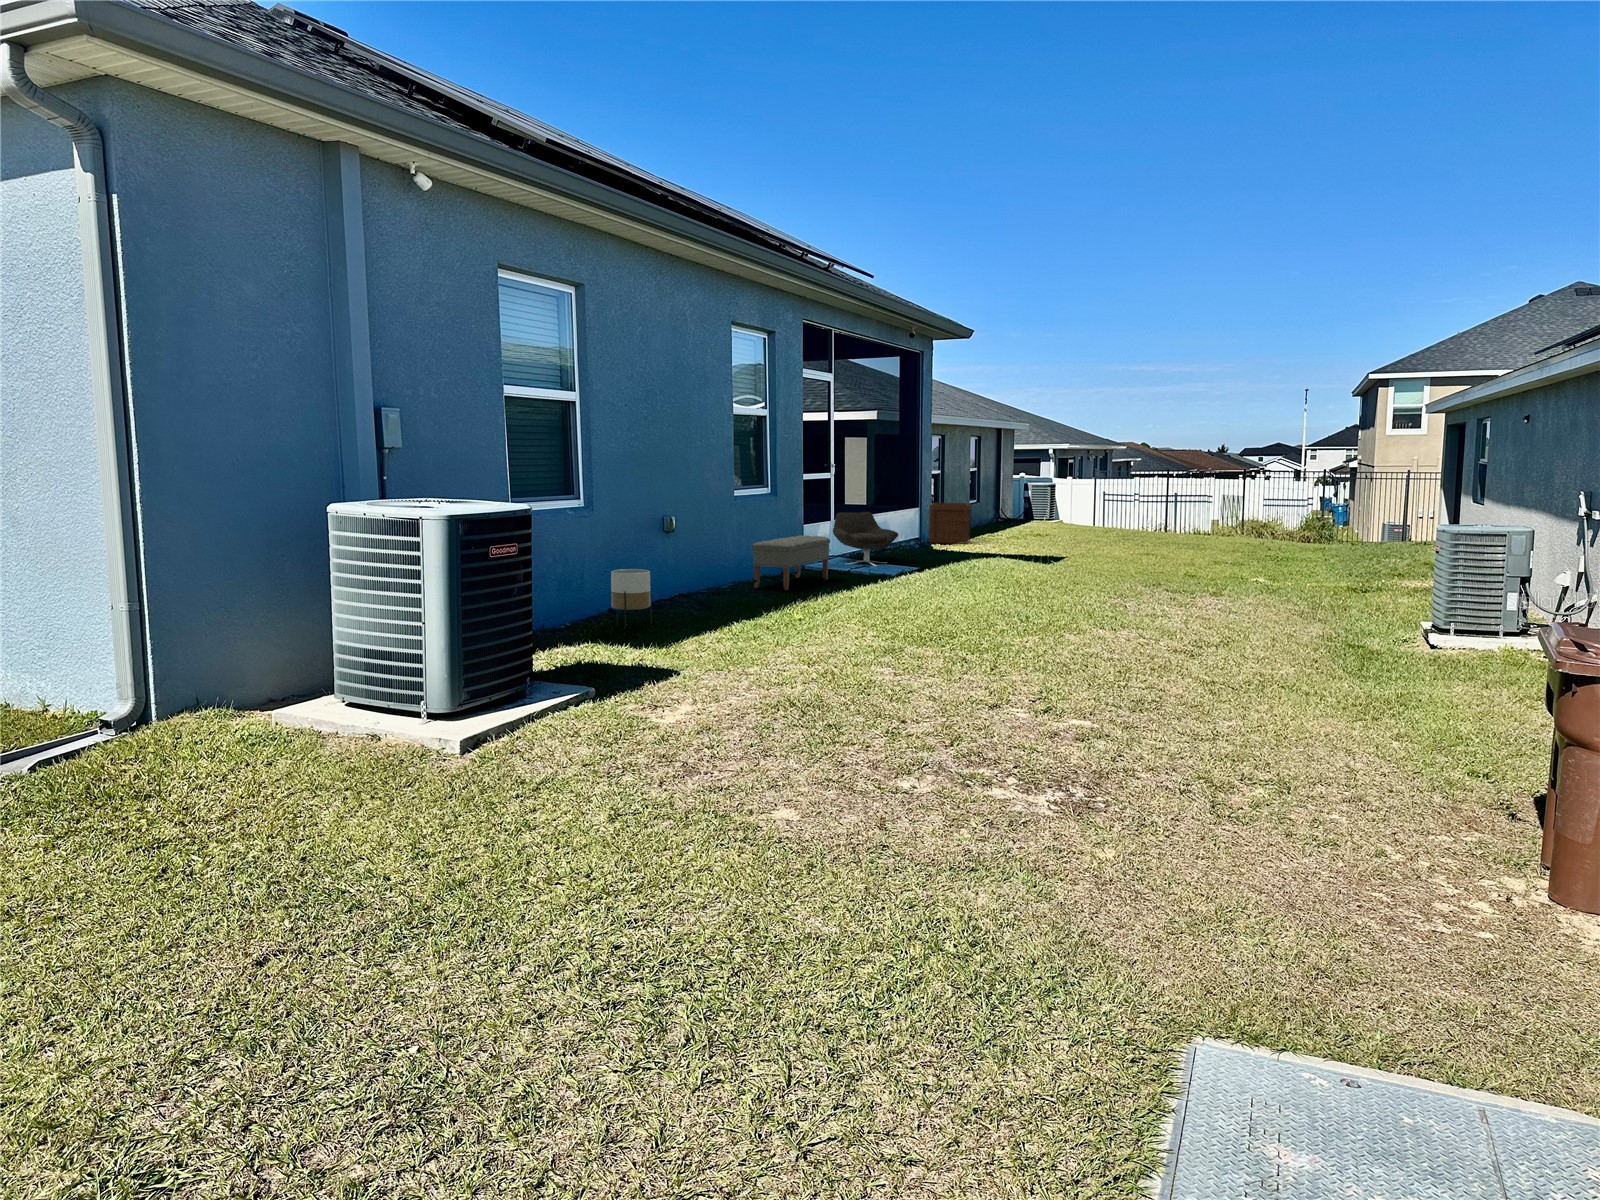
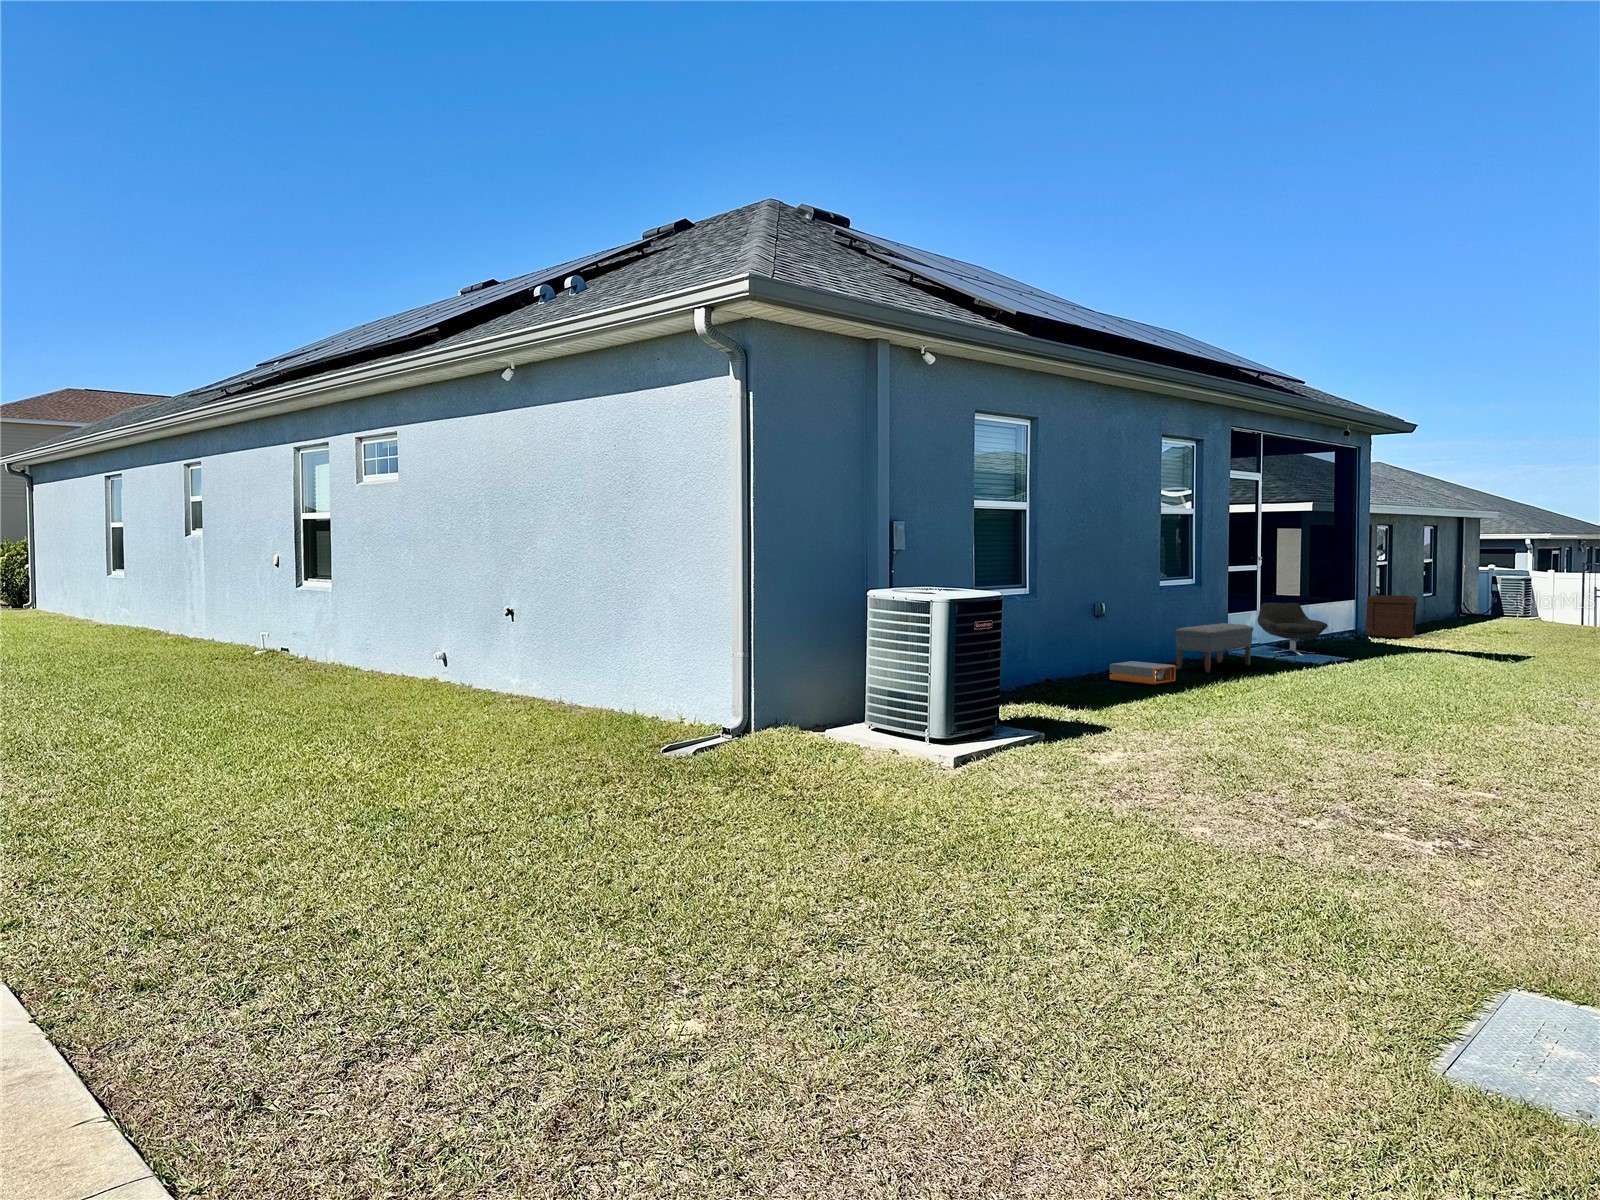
planter: present [611,569,652,629] -> none [1050,646,1085,696]
storage box: none [682,582,753,608] -> present [1110,661,1176,684]

